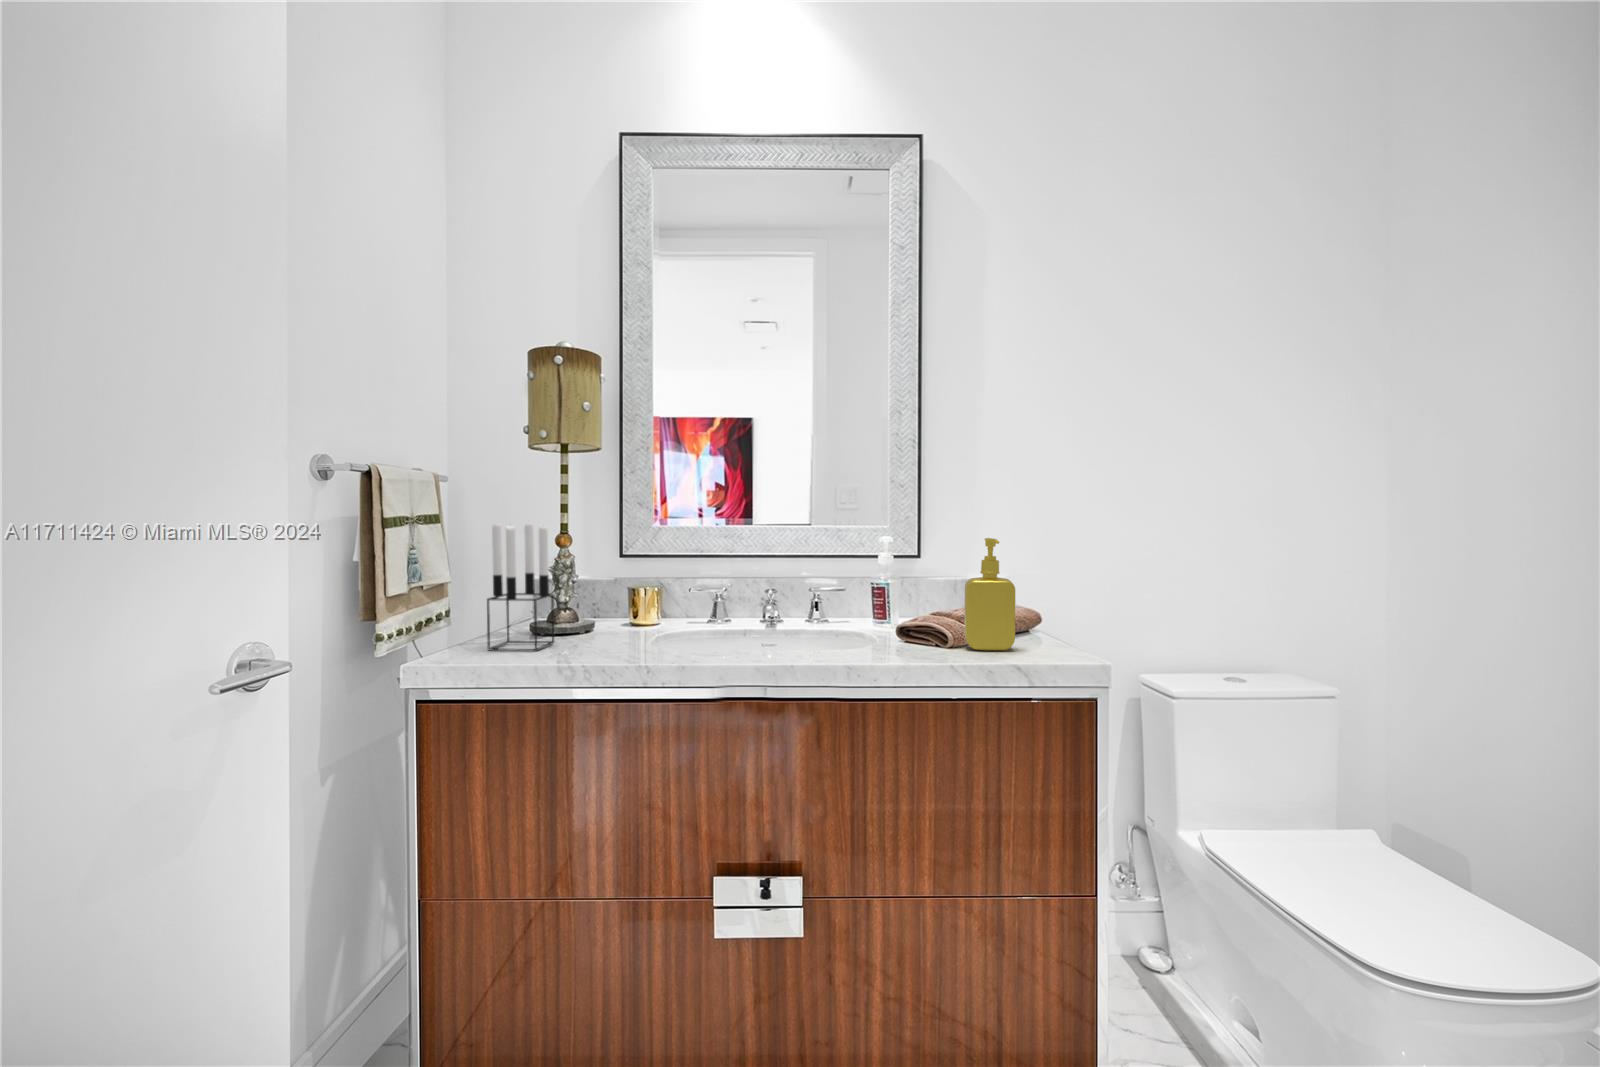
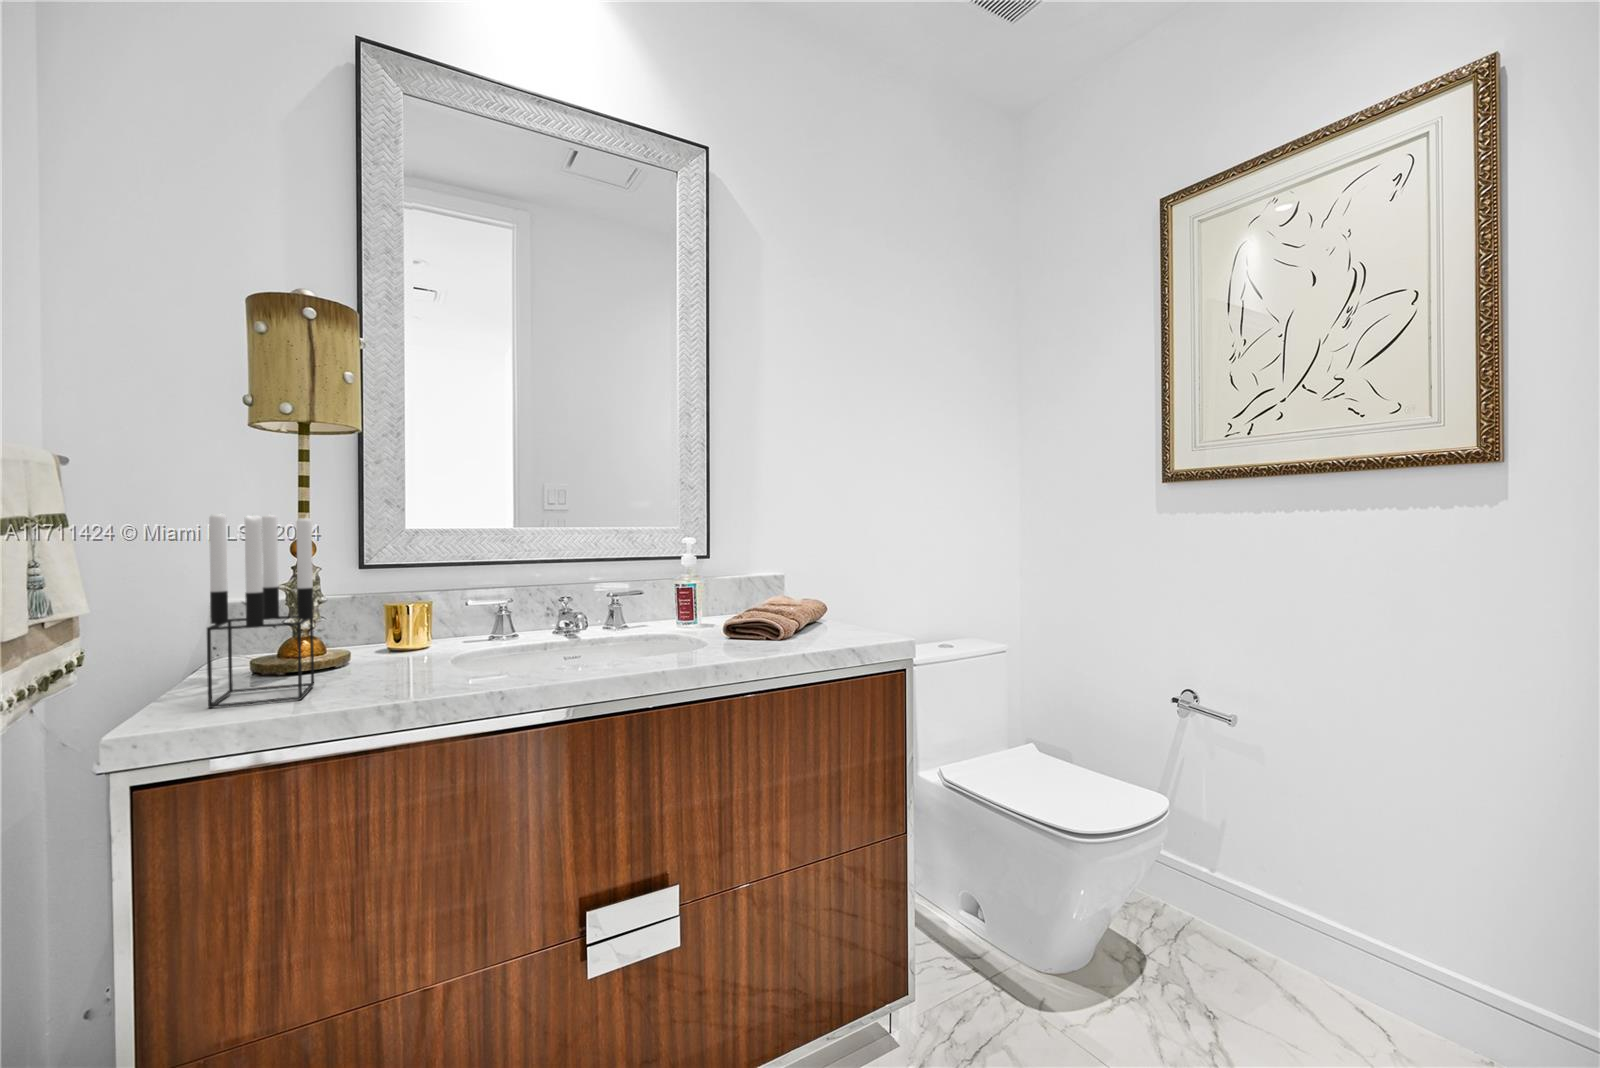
soap dispenser: present [964,538,1015,651] -> none [813,530,866,642]

